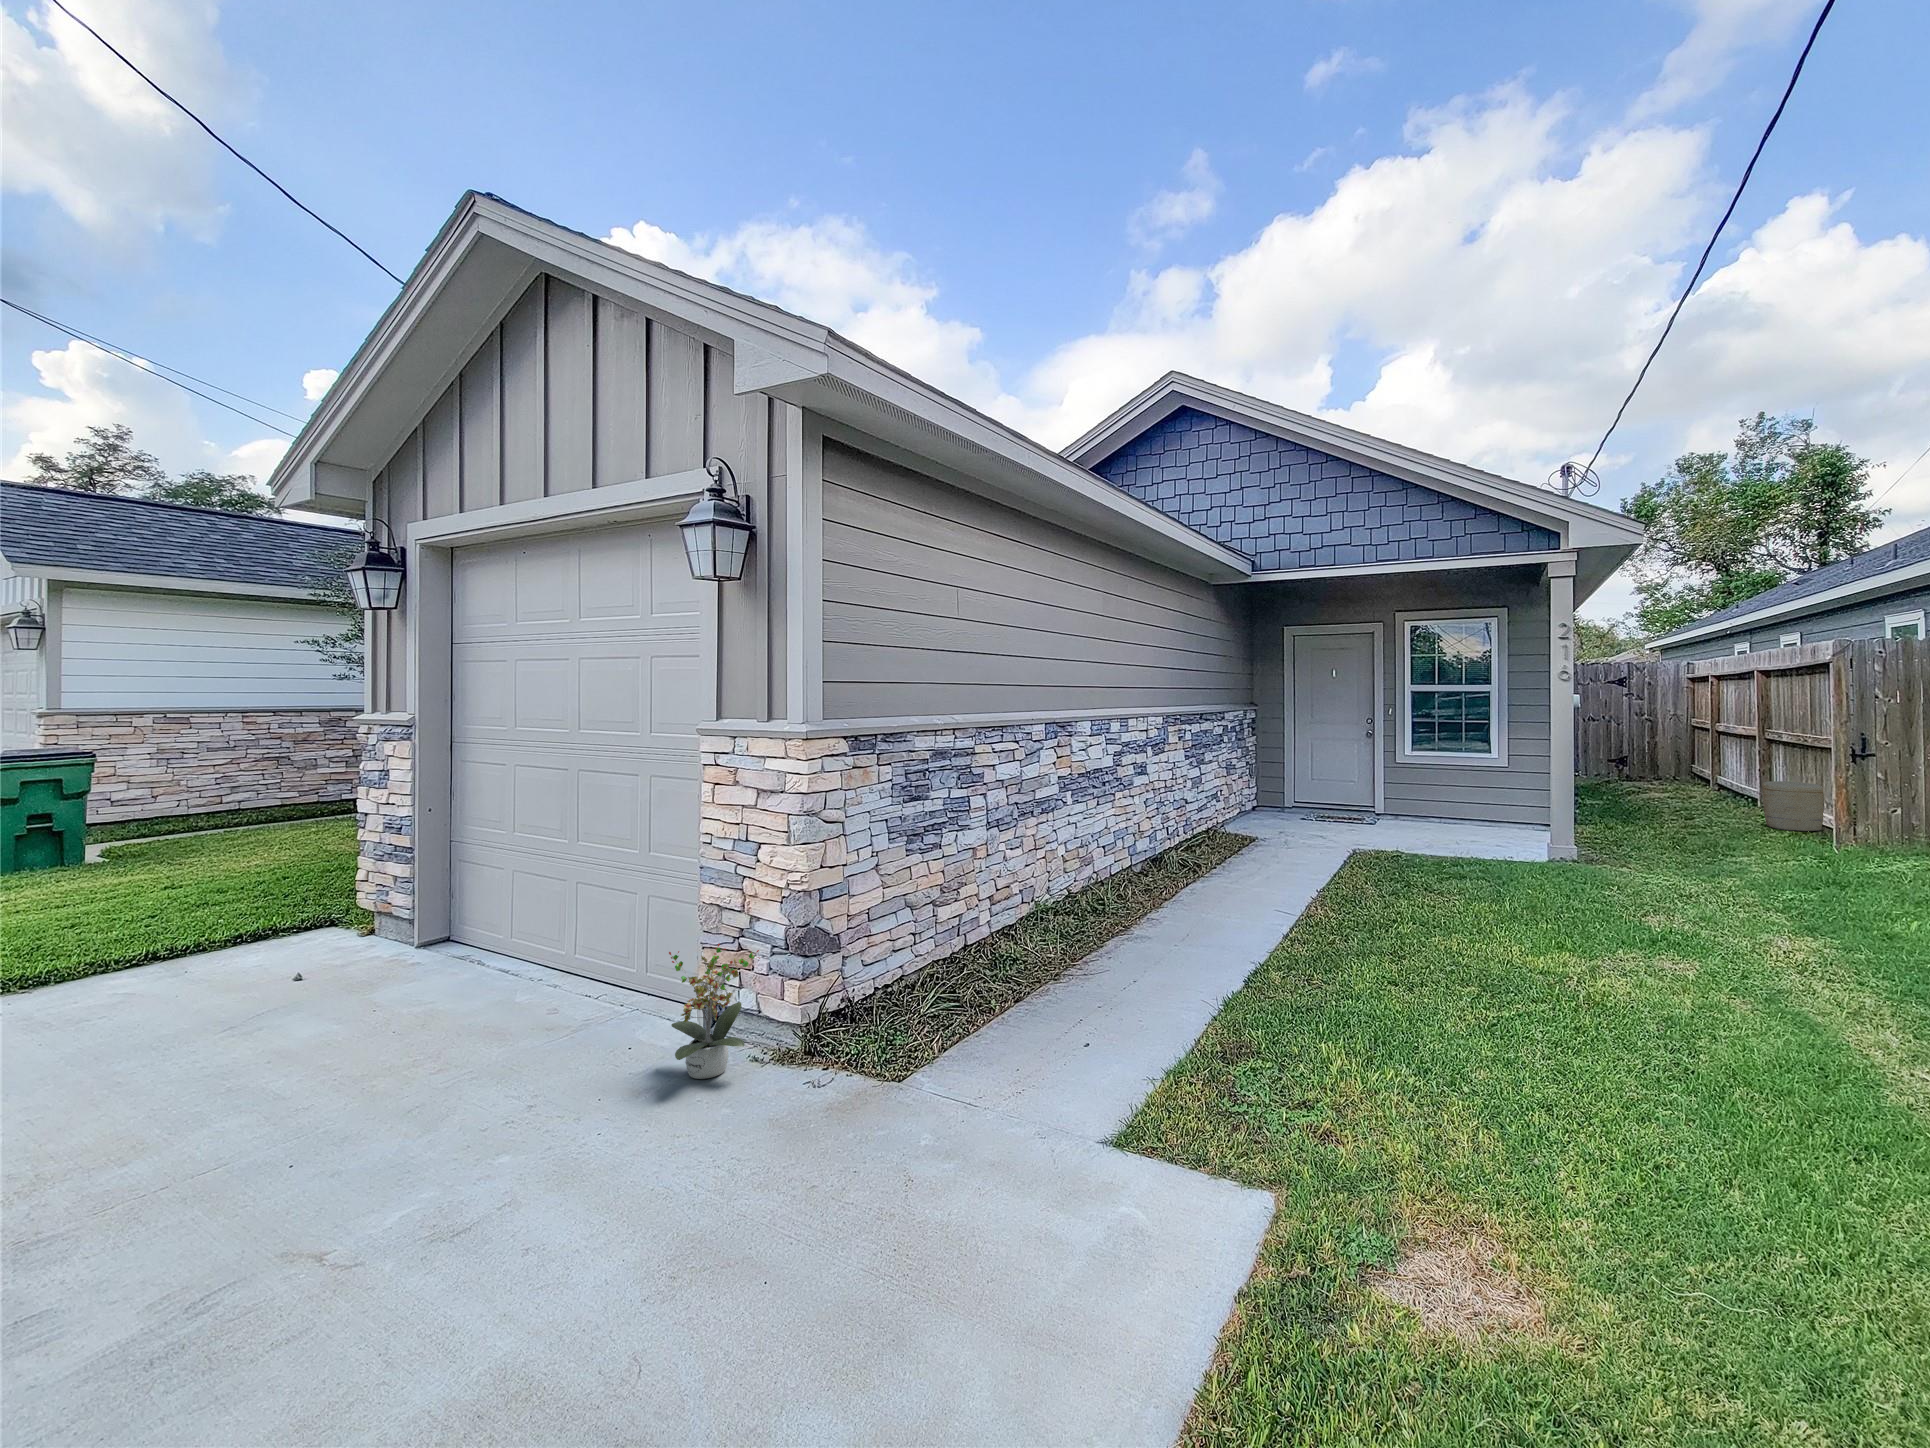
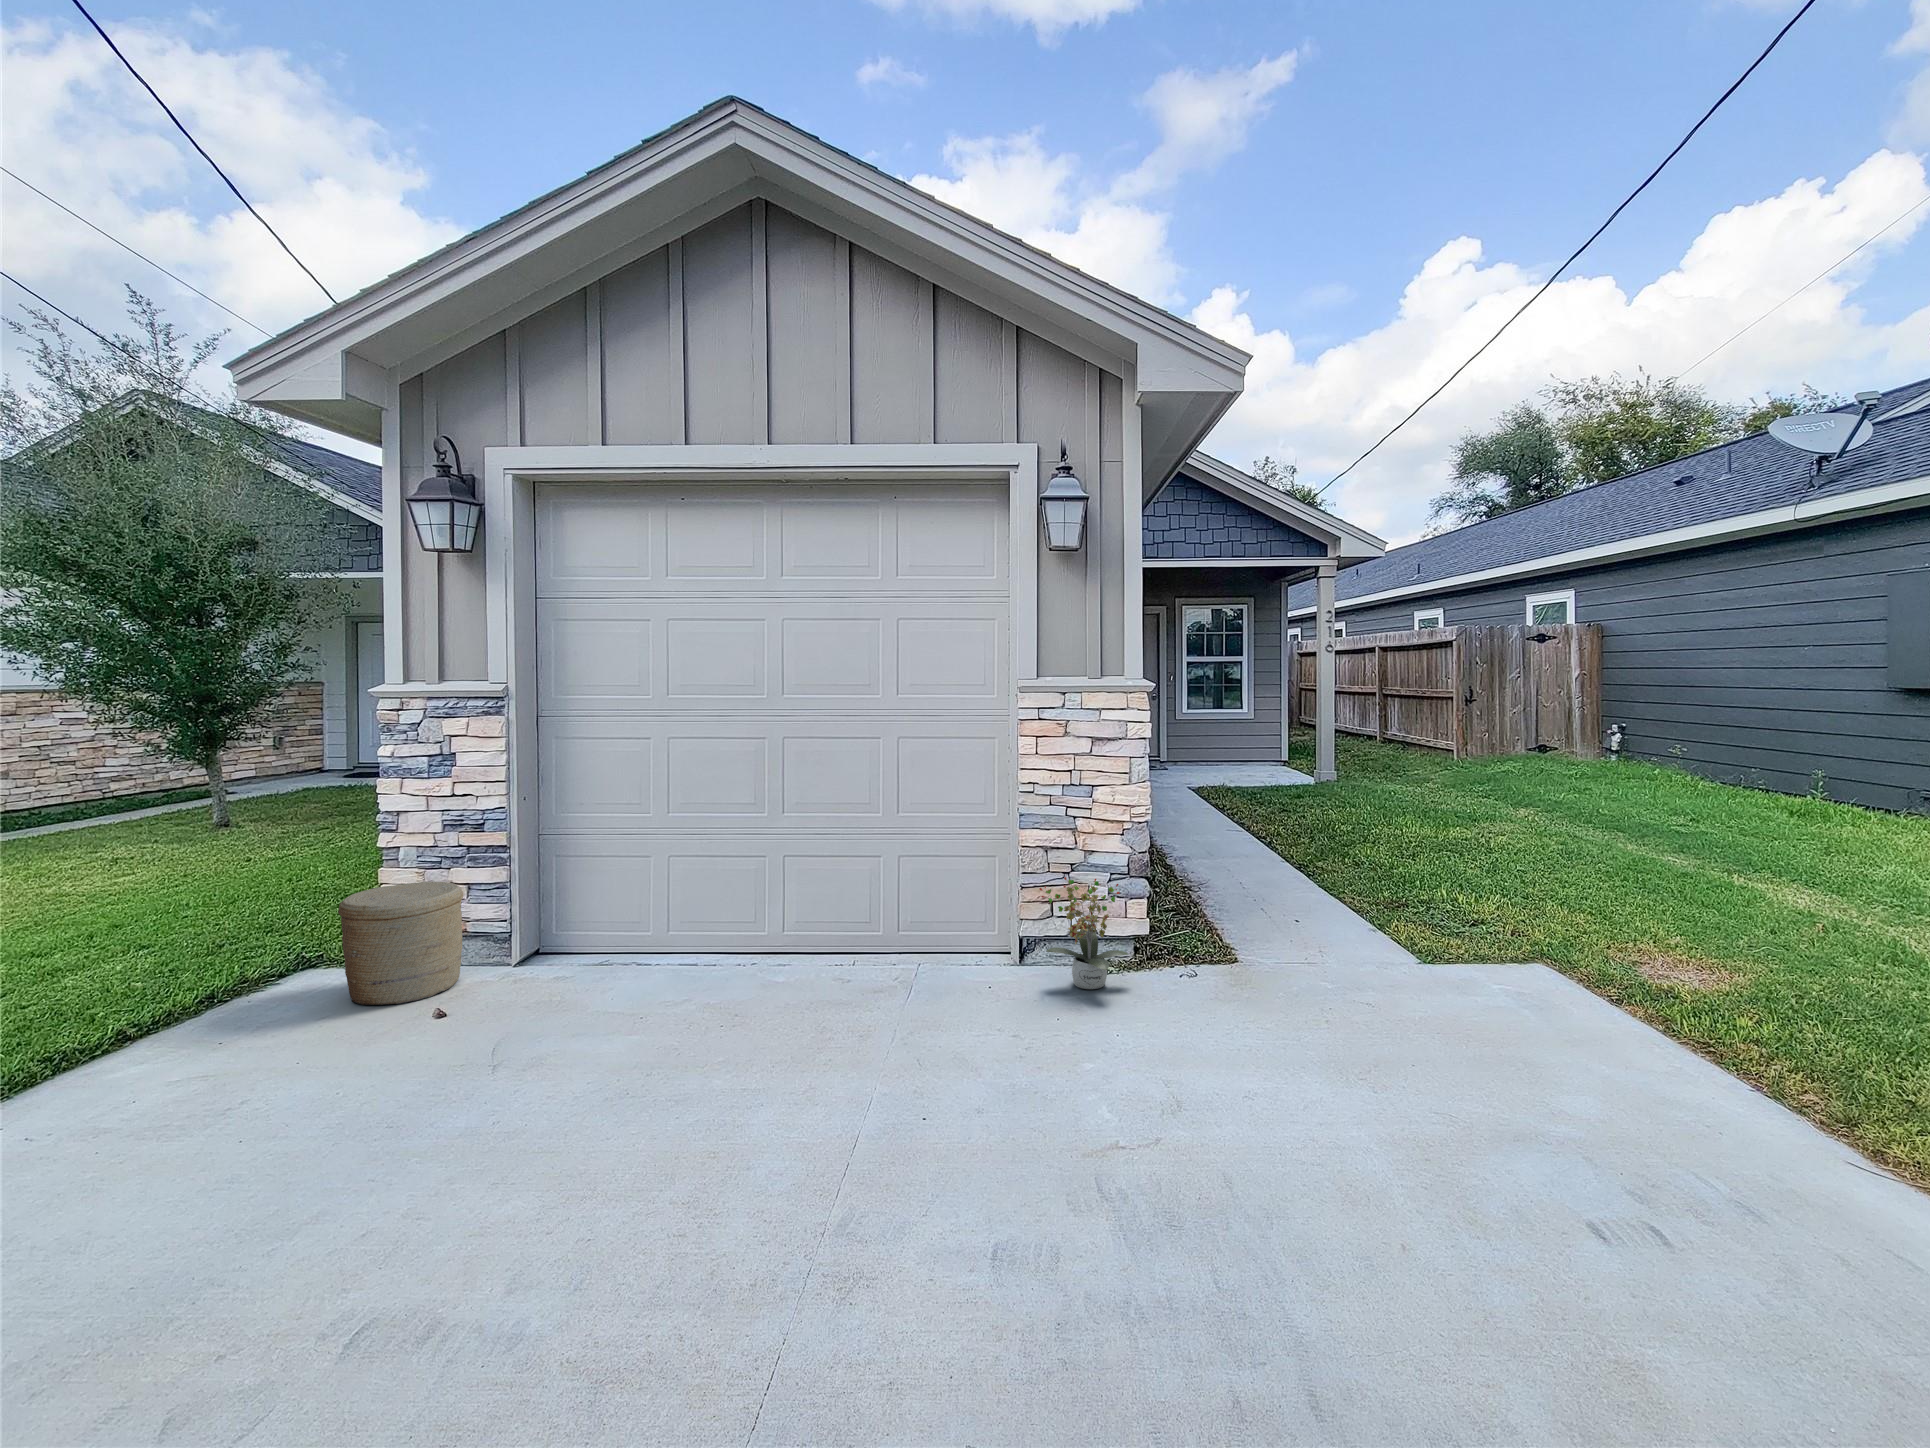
woven basket: present [1762,781,1823,831] -> present [338,882,463,1005]

